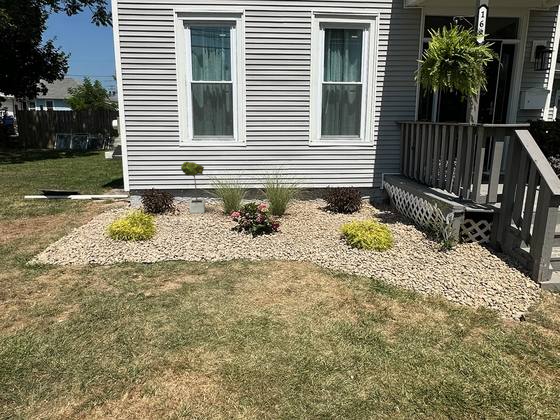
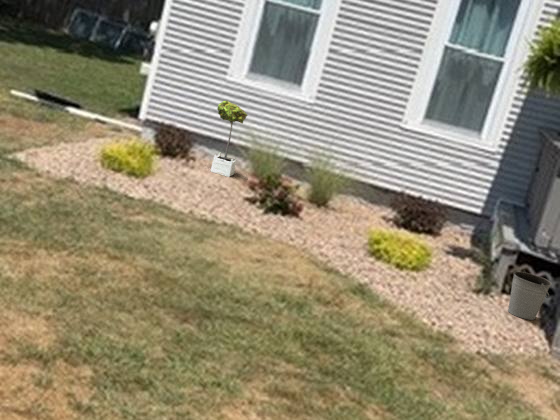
bucket: none [465,224,499,260] -> present [508,271,551,320]

